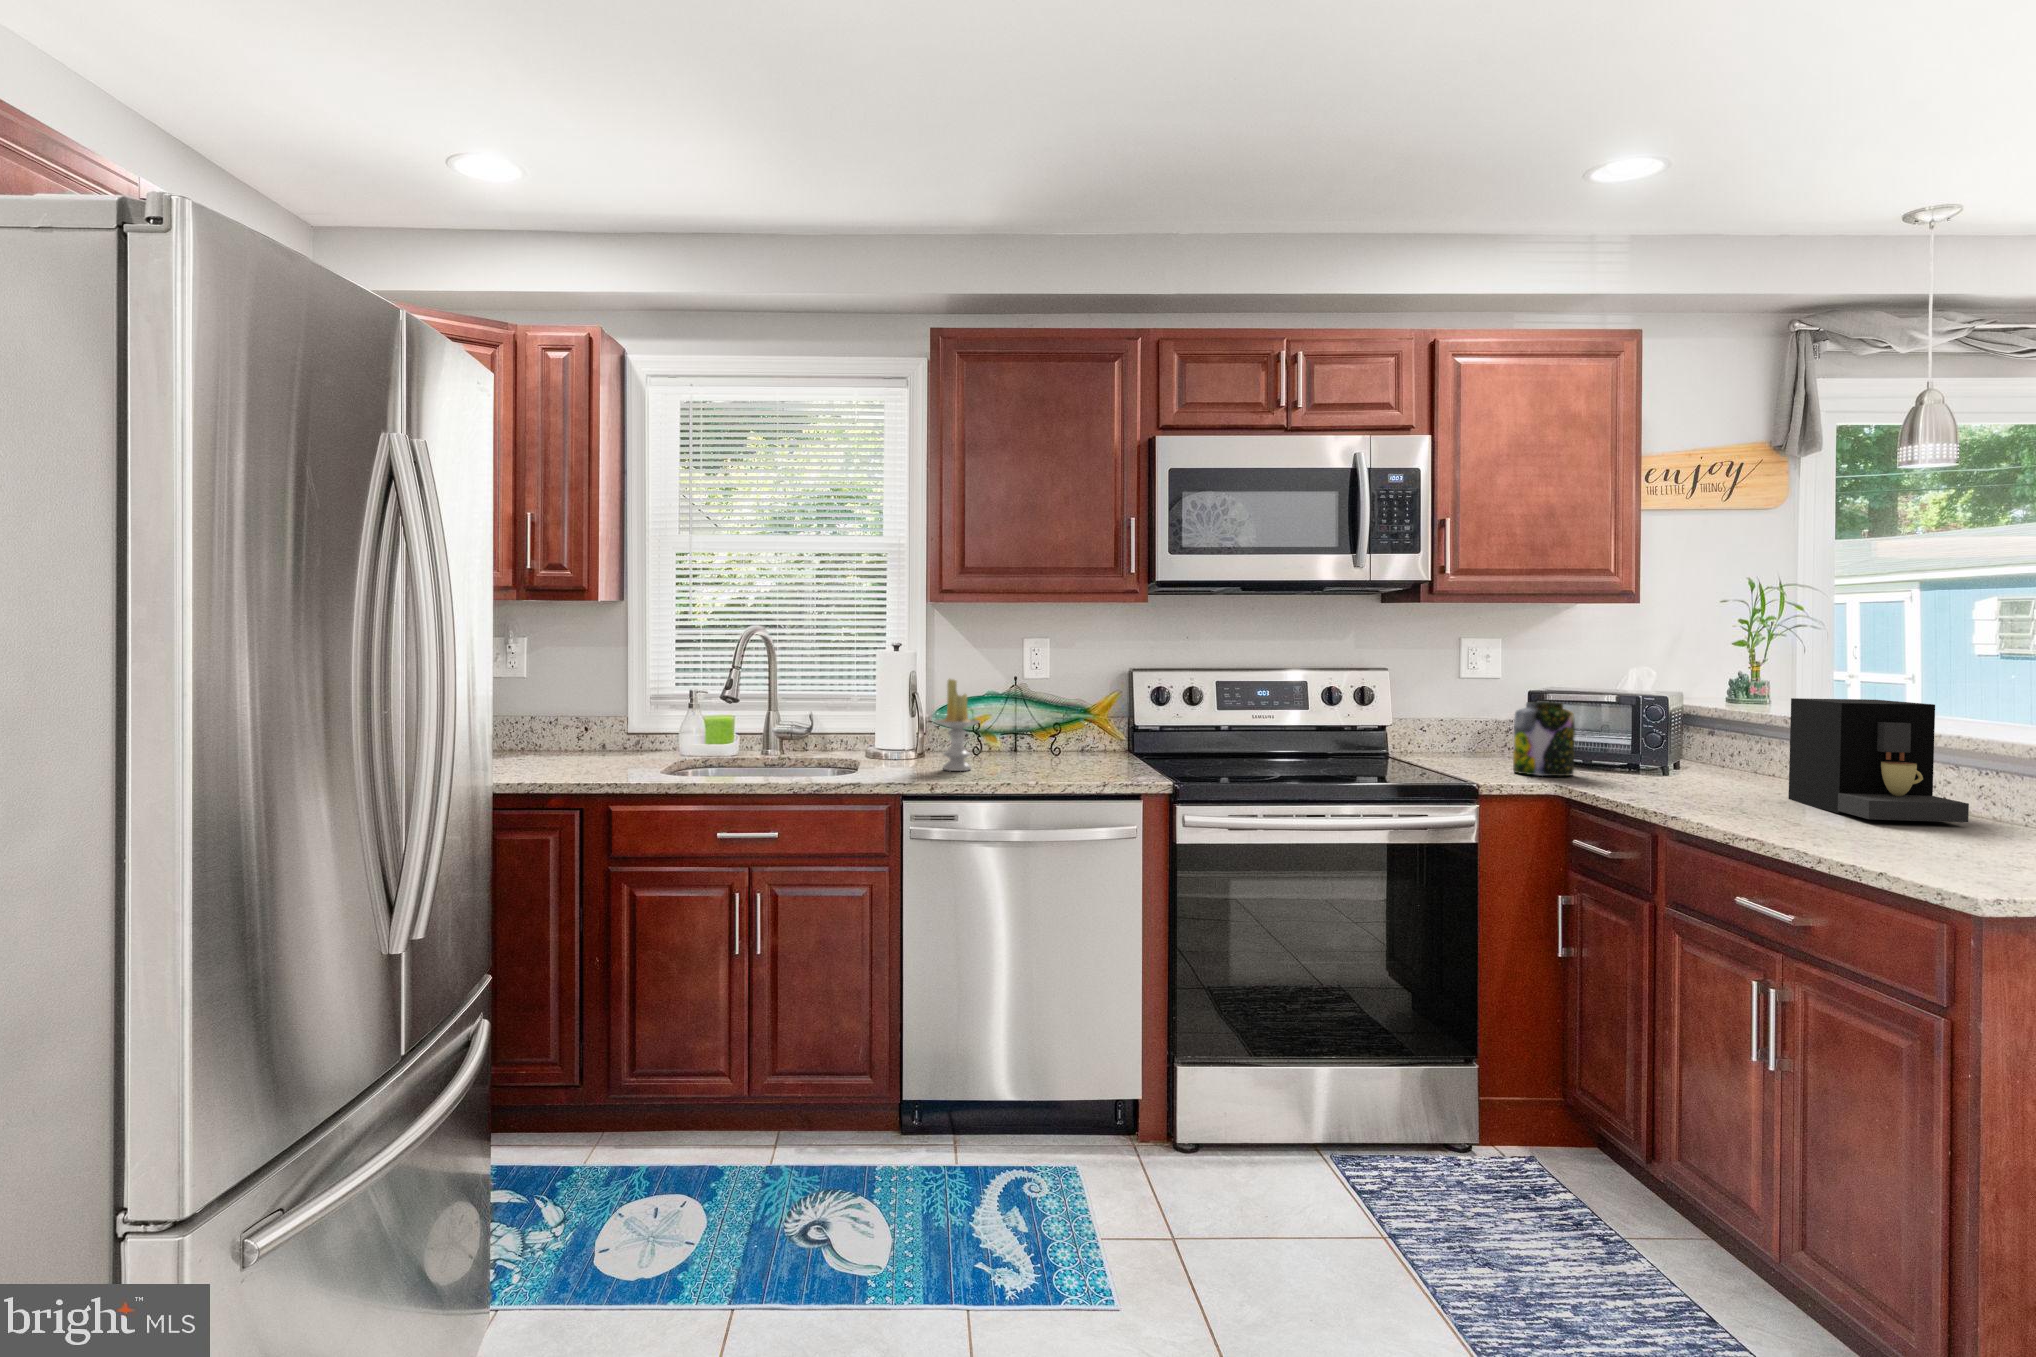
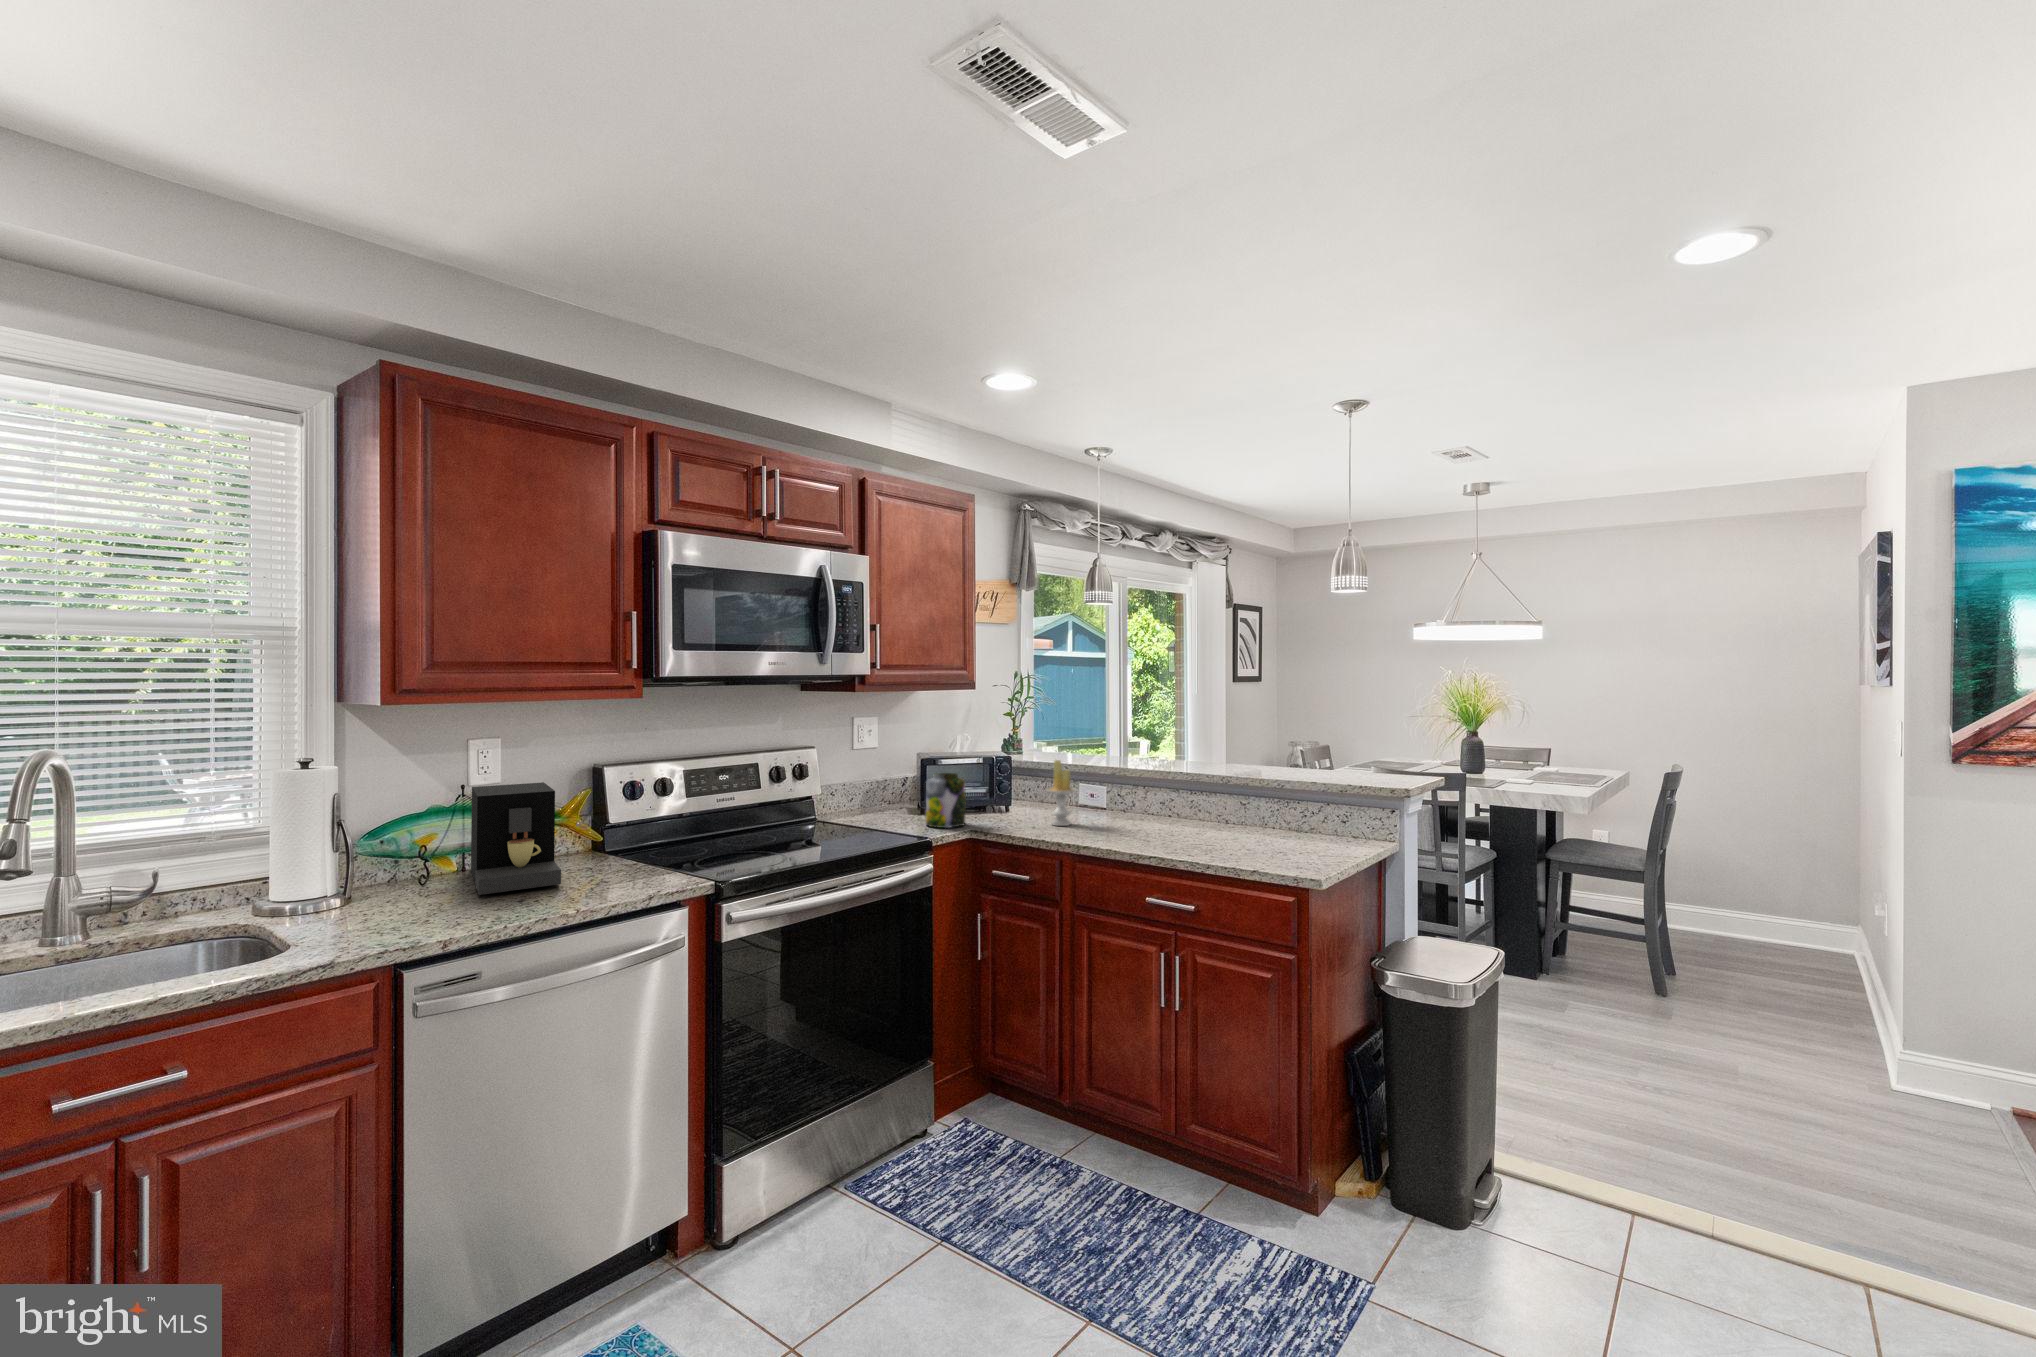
candle: present [935,679,980,771] -> present [1046,760,1077,826]
coffee maker: present [1789,698,1969,822] -> present [471,782,561,895]

